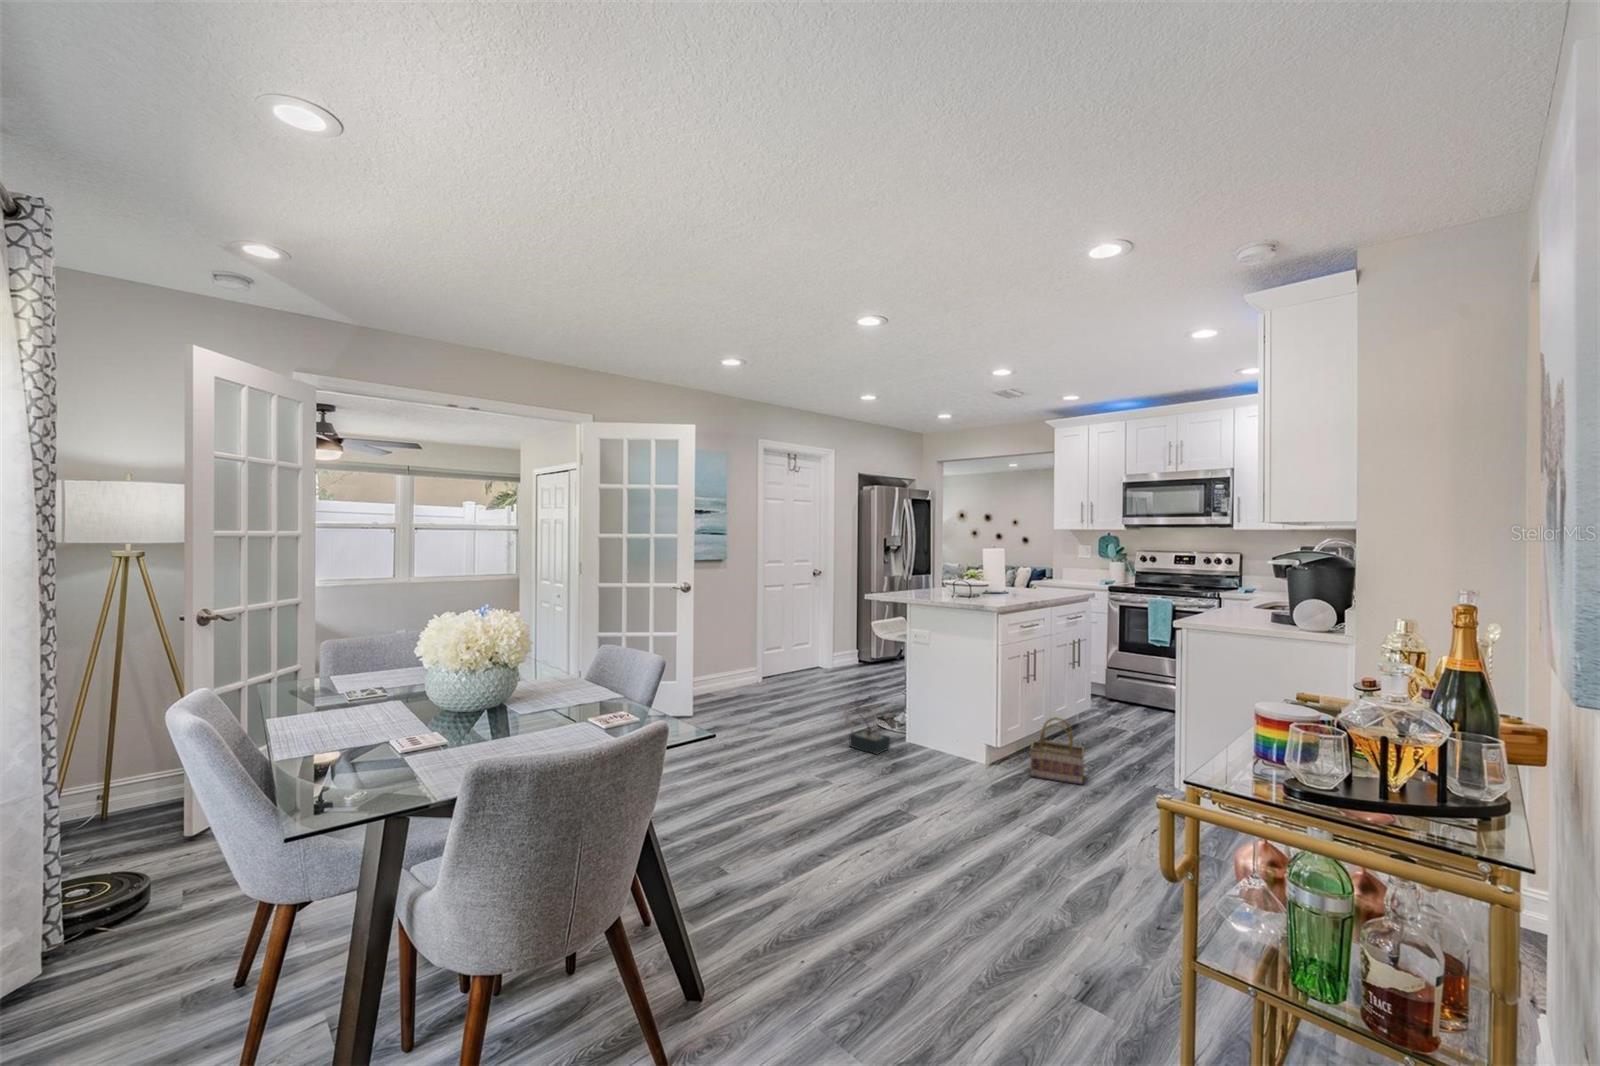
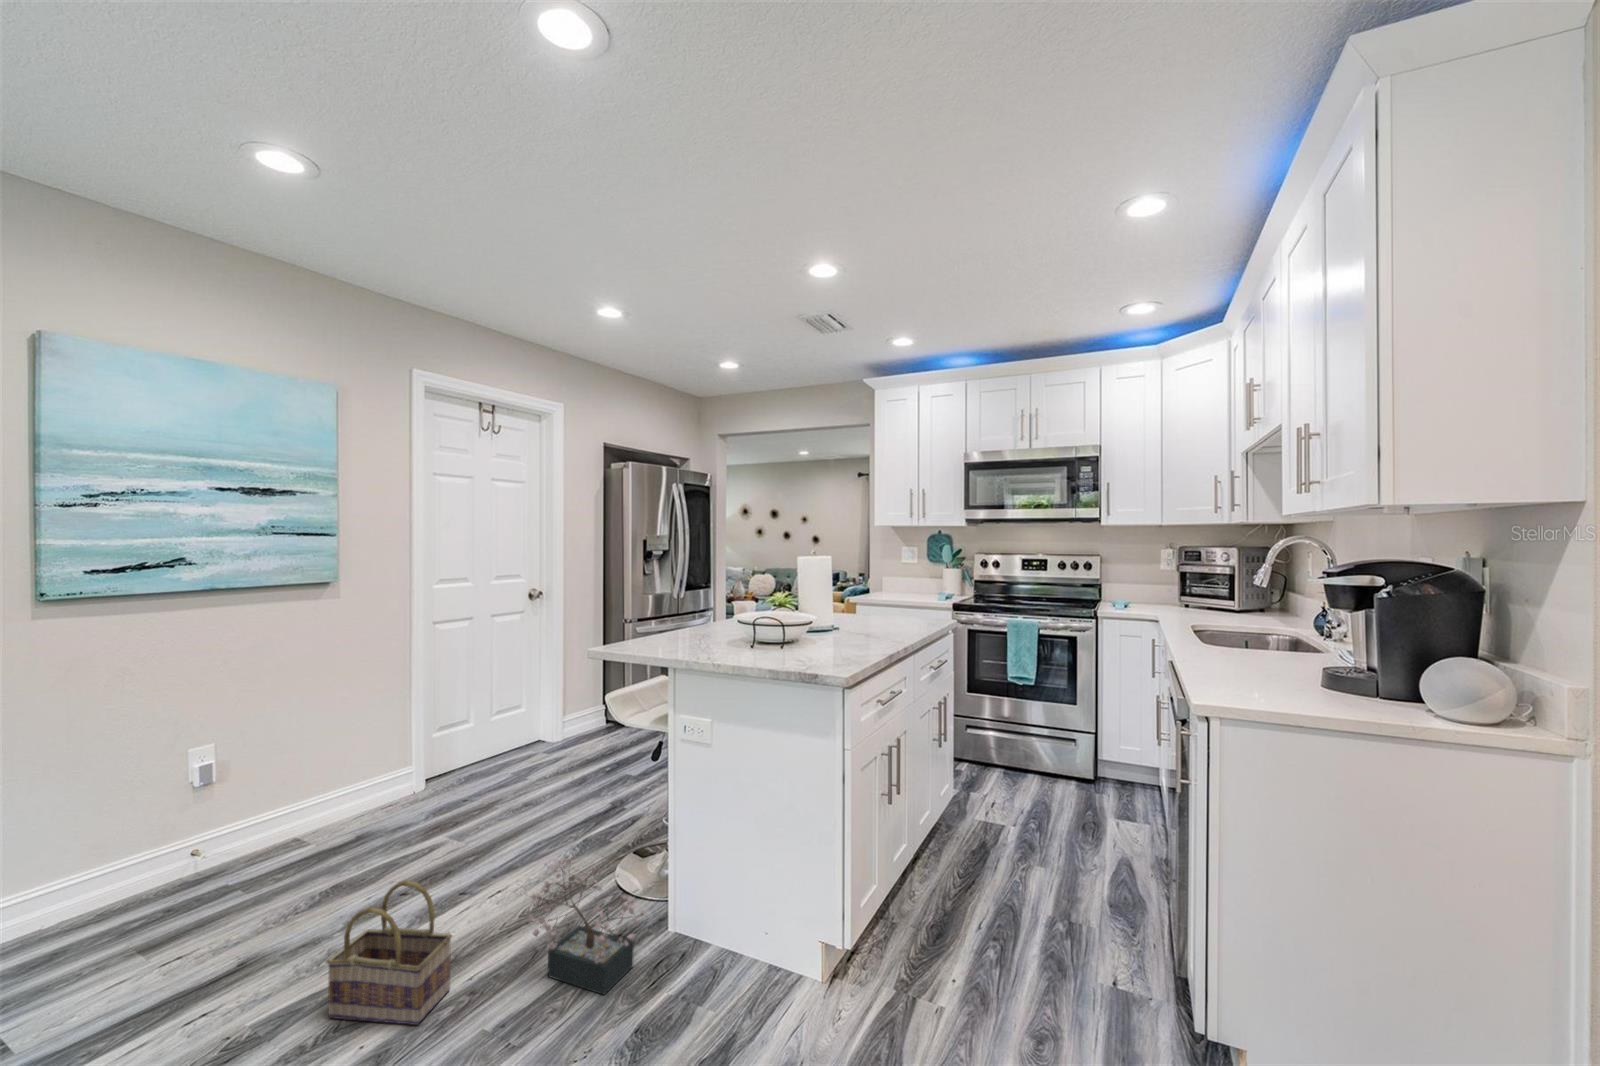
basket: present [1030,717,1084,784] -> present [327,881,452,1025]

